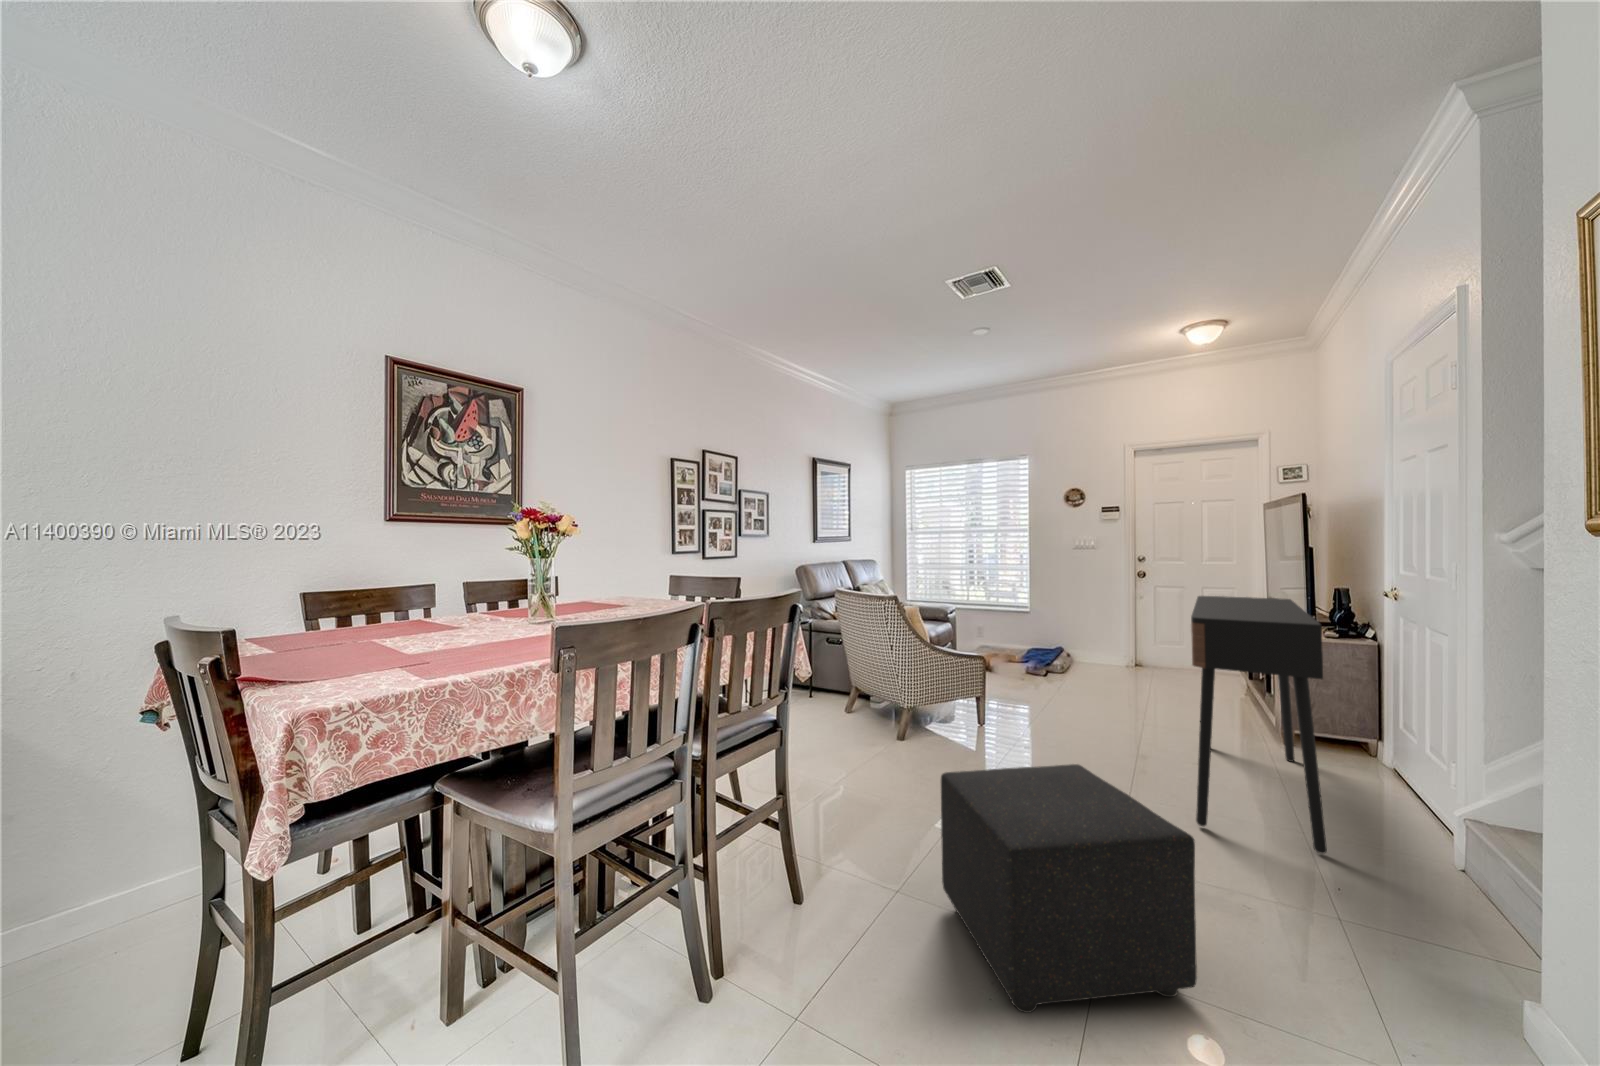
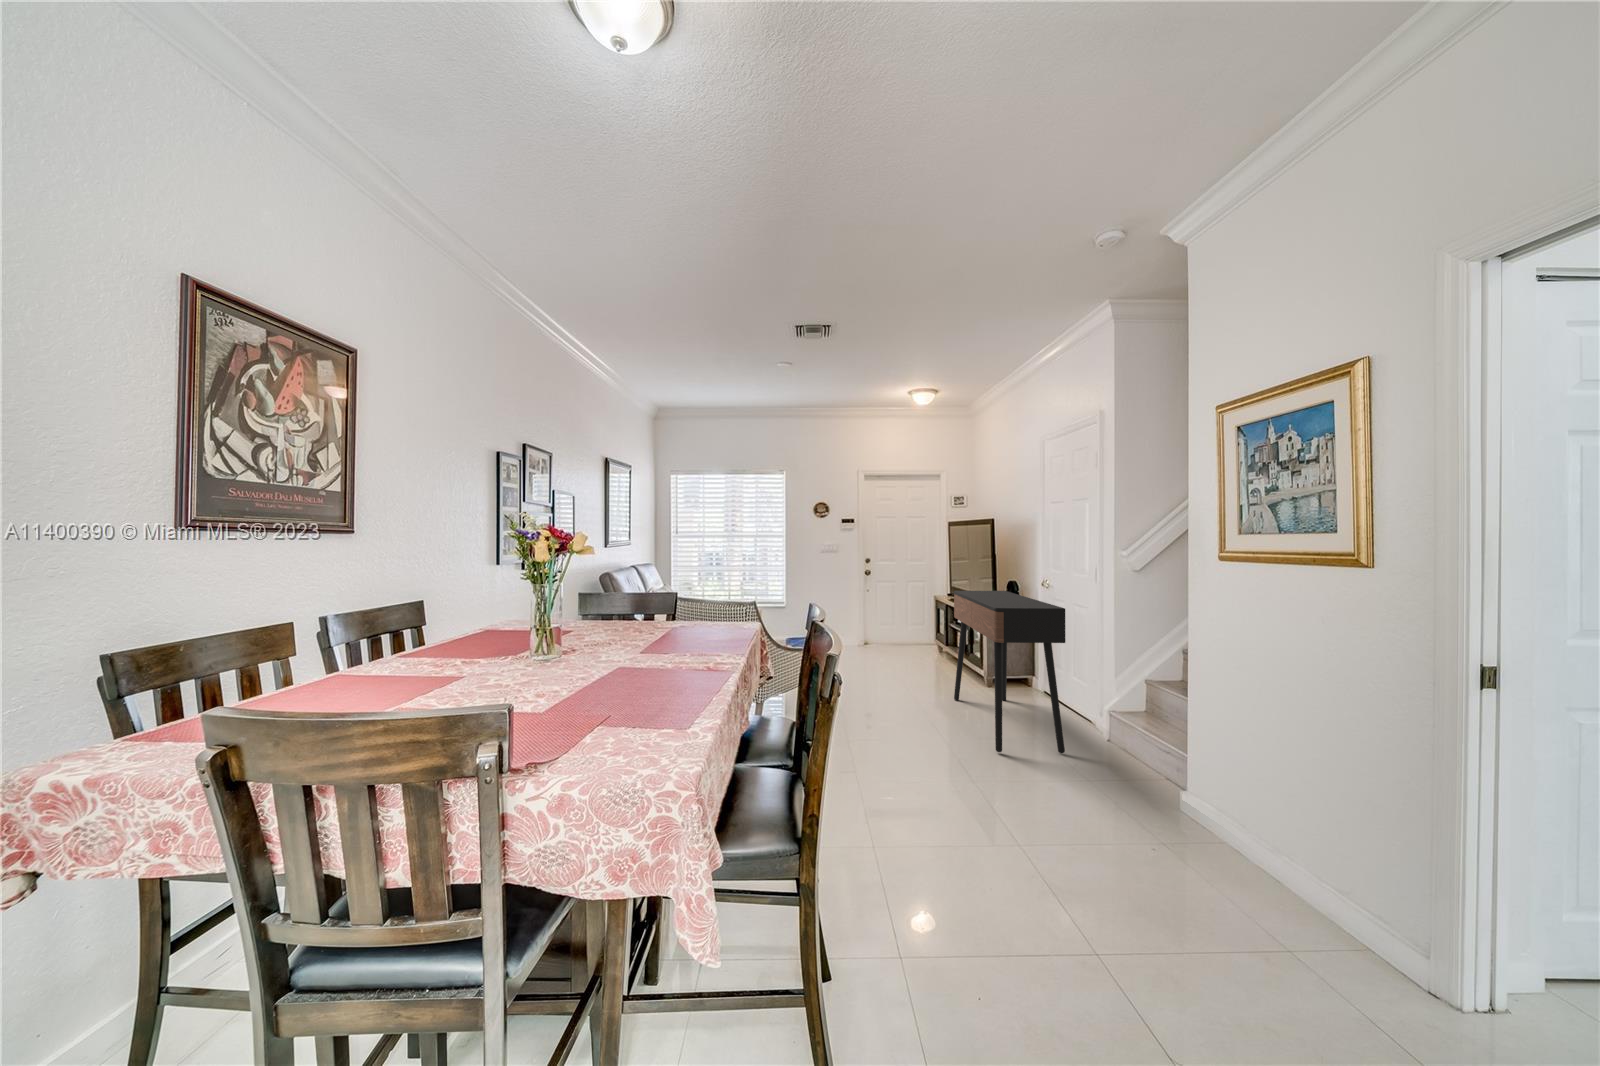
ottoman: present [941,764,1197,1013] -> none [908,721,1084,896]

